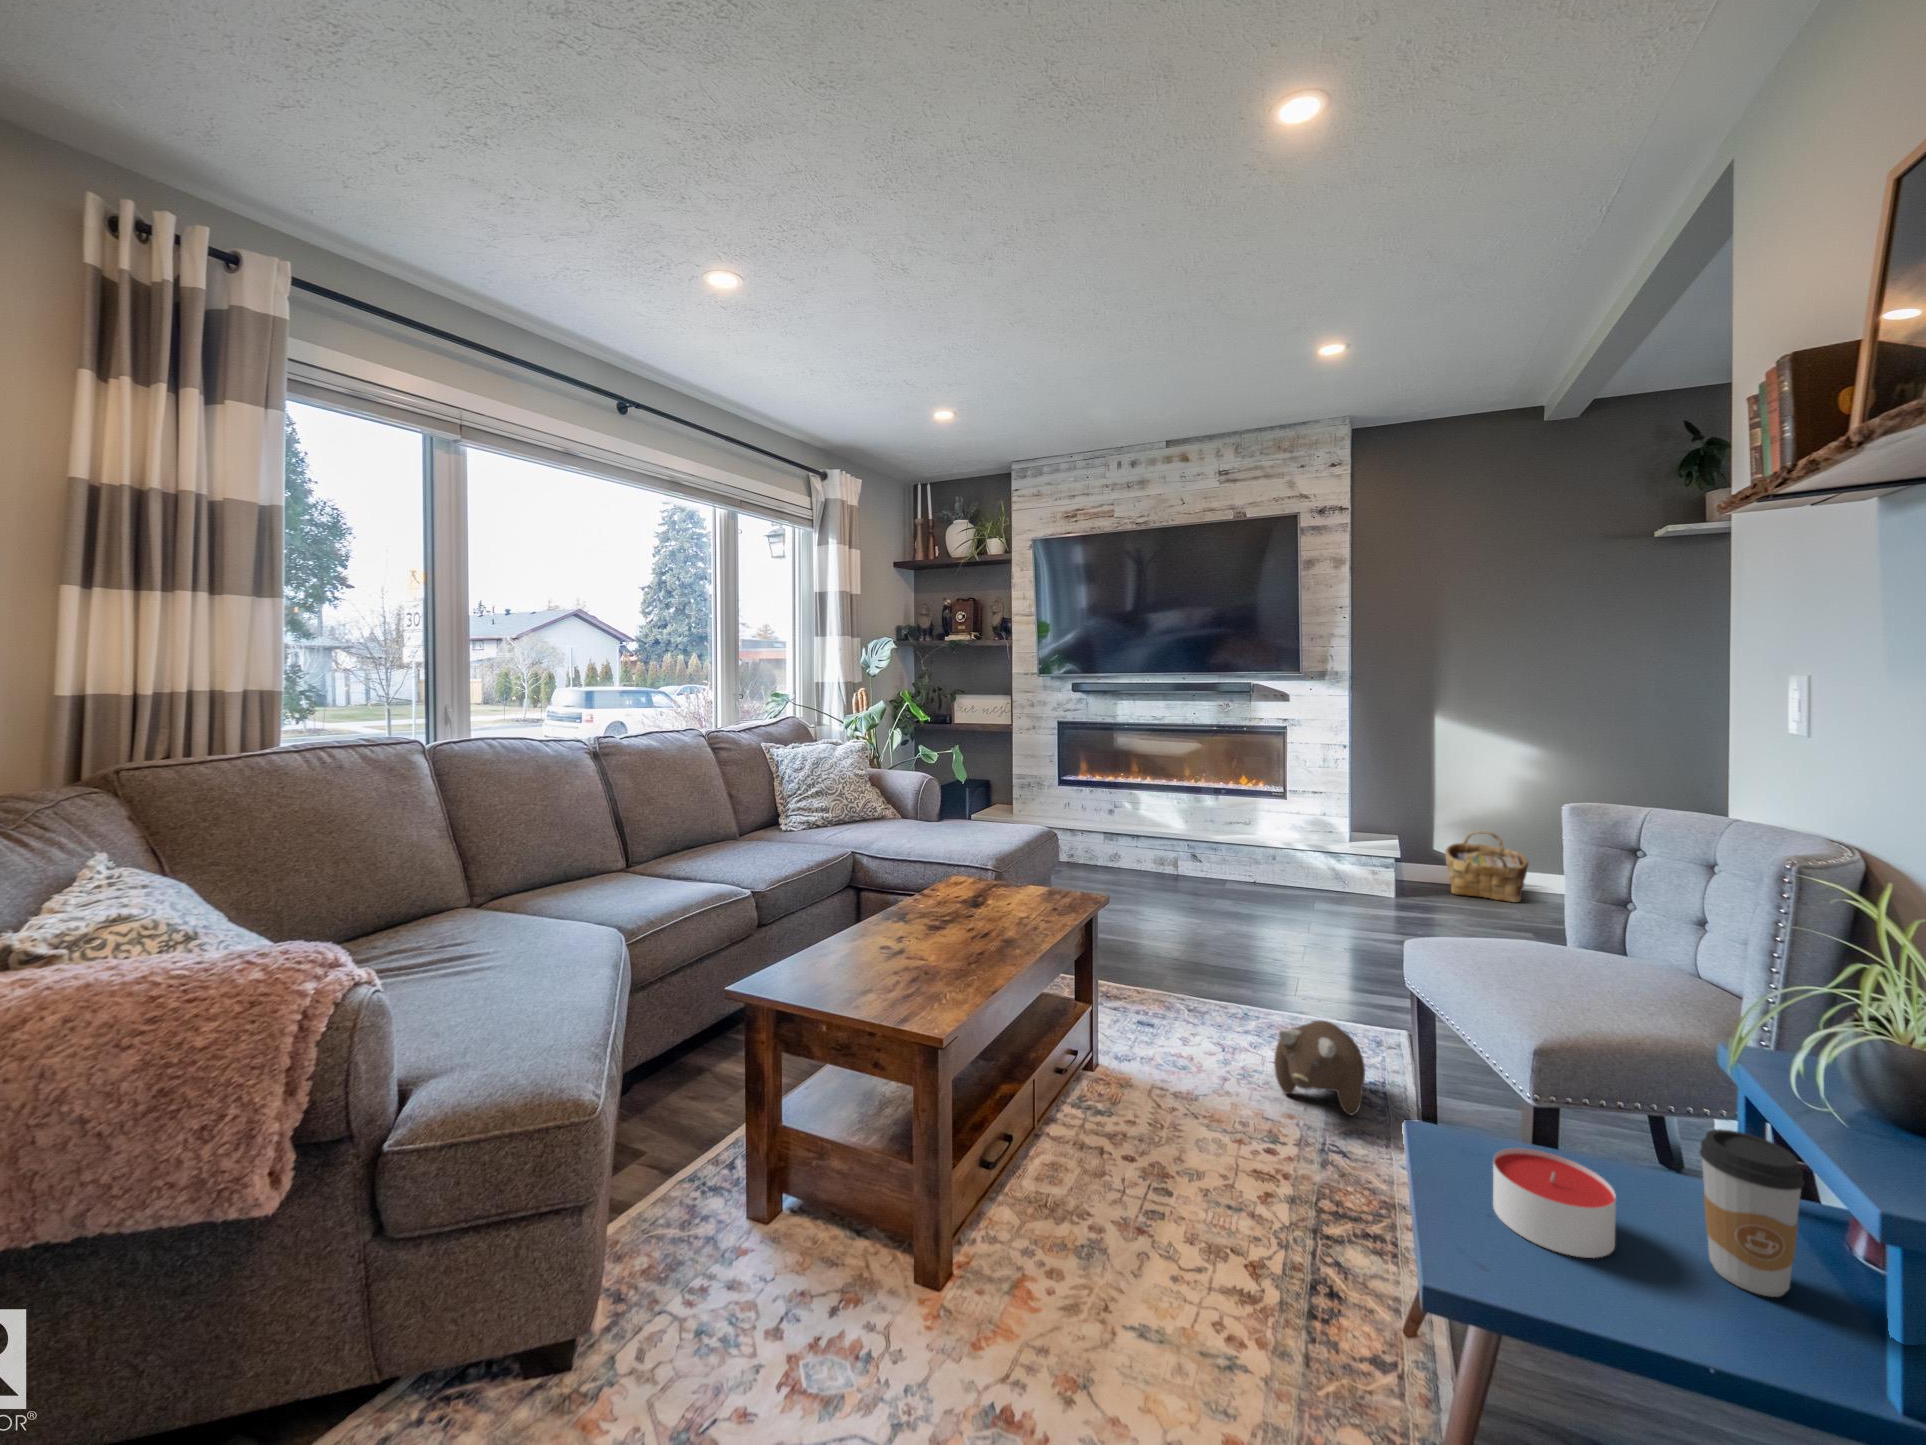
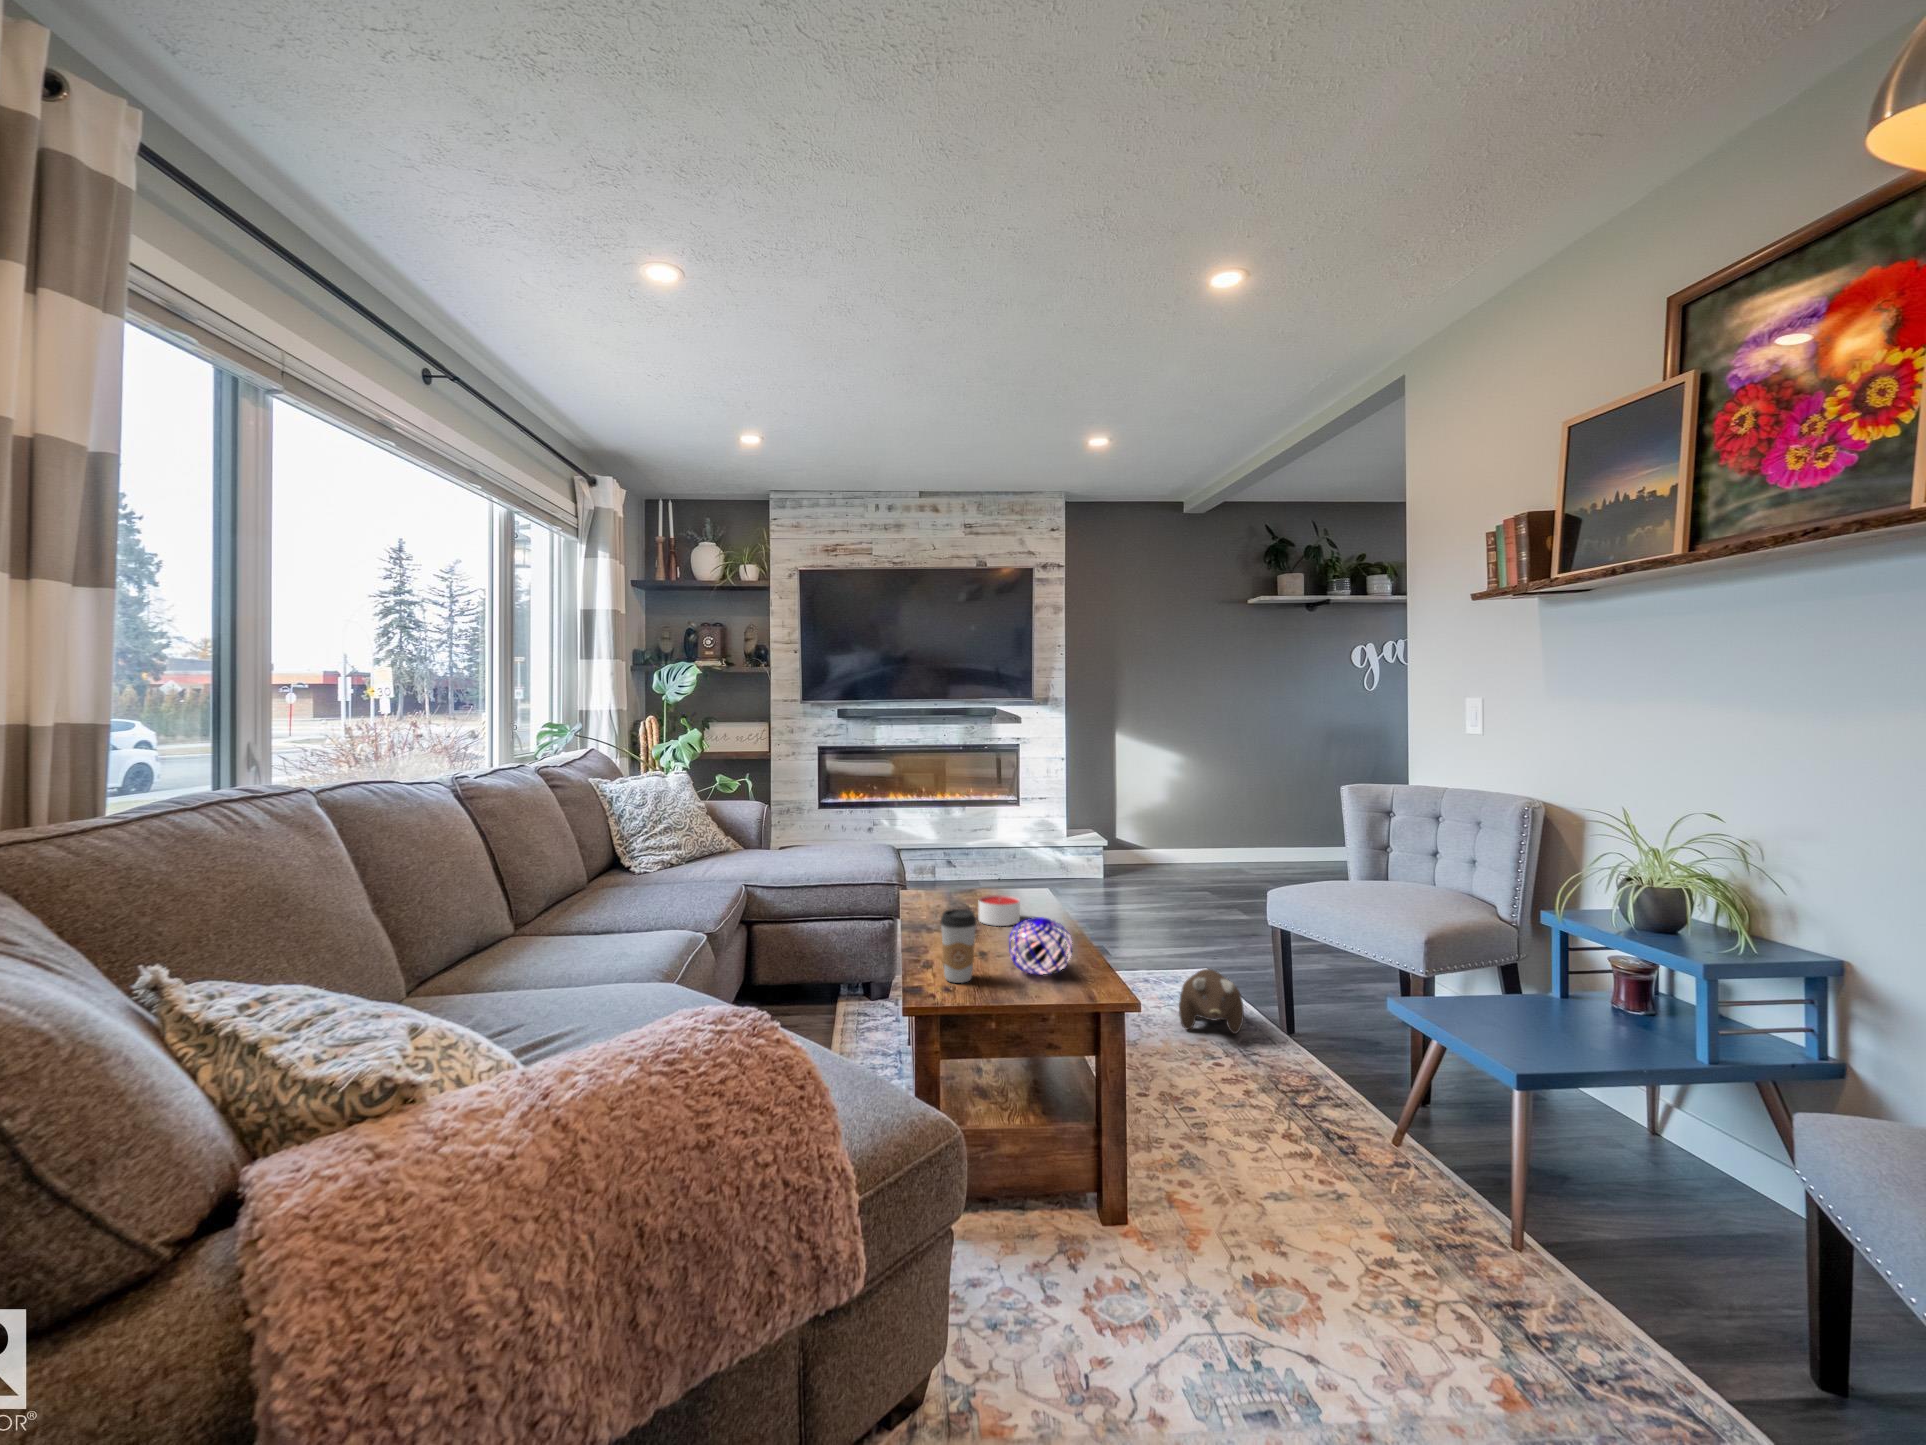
woven basket: present [1445,831,1529,902] -> none [1132,822,1188,874]
decorative orb: none [894,911,967,978] -> present [1009,917,1072,975]
coffee cup: present [1699,1129,1804,1297] -> present [941,909,976,983]
candle: present [1493,1148,1616,1258] -> present [979,895,1020,926]

